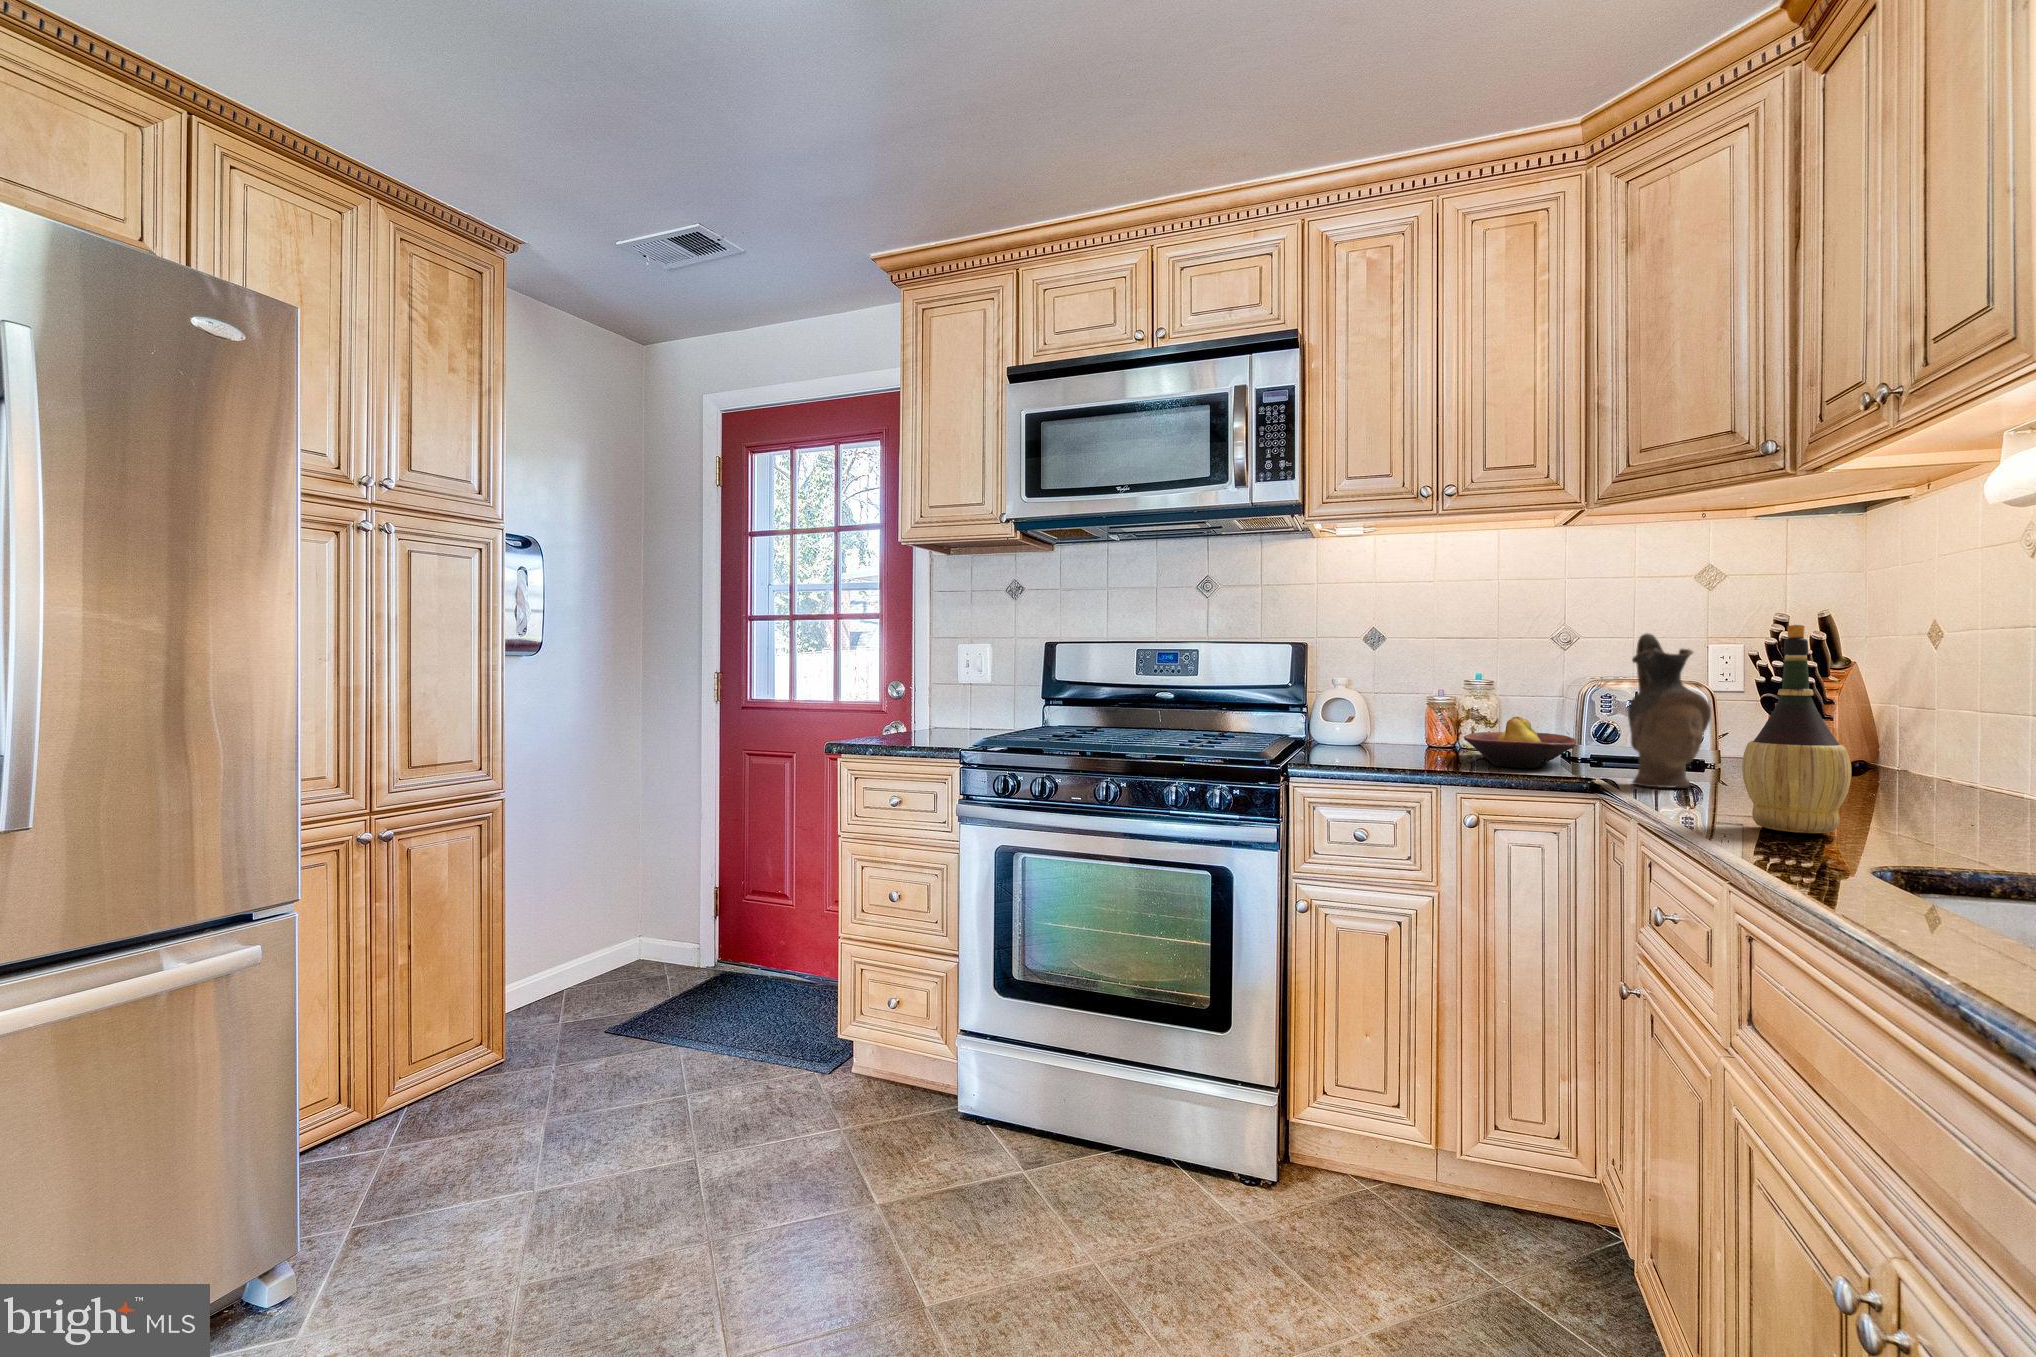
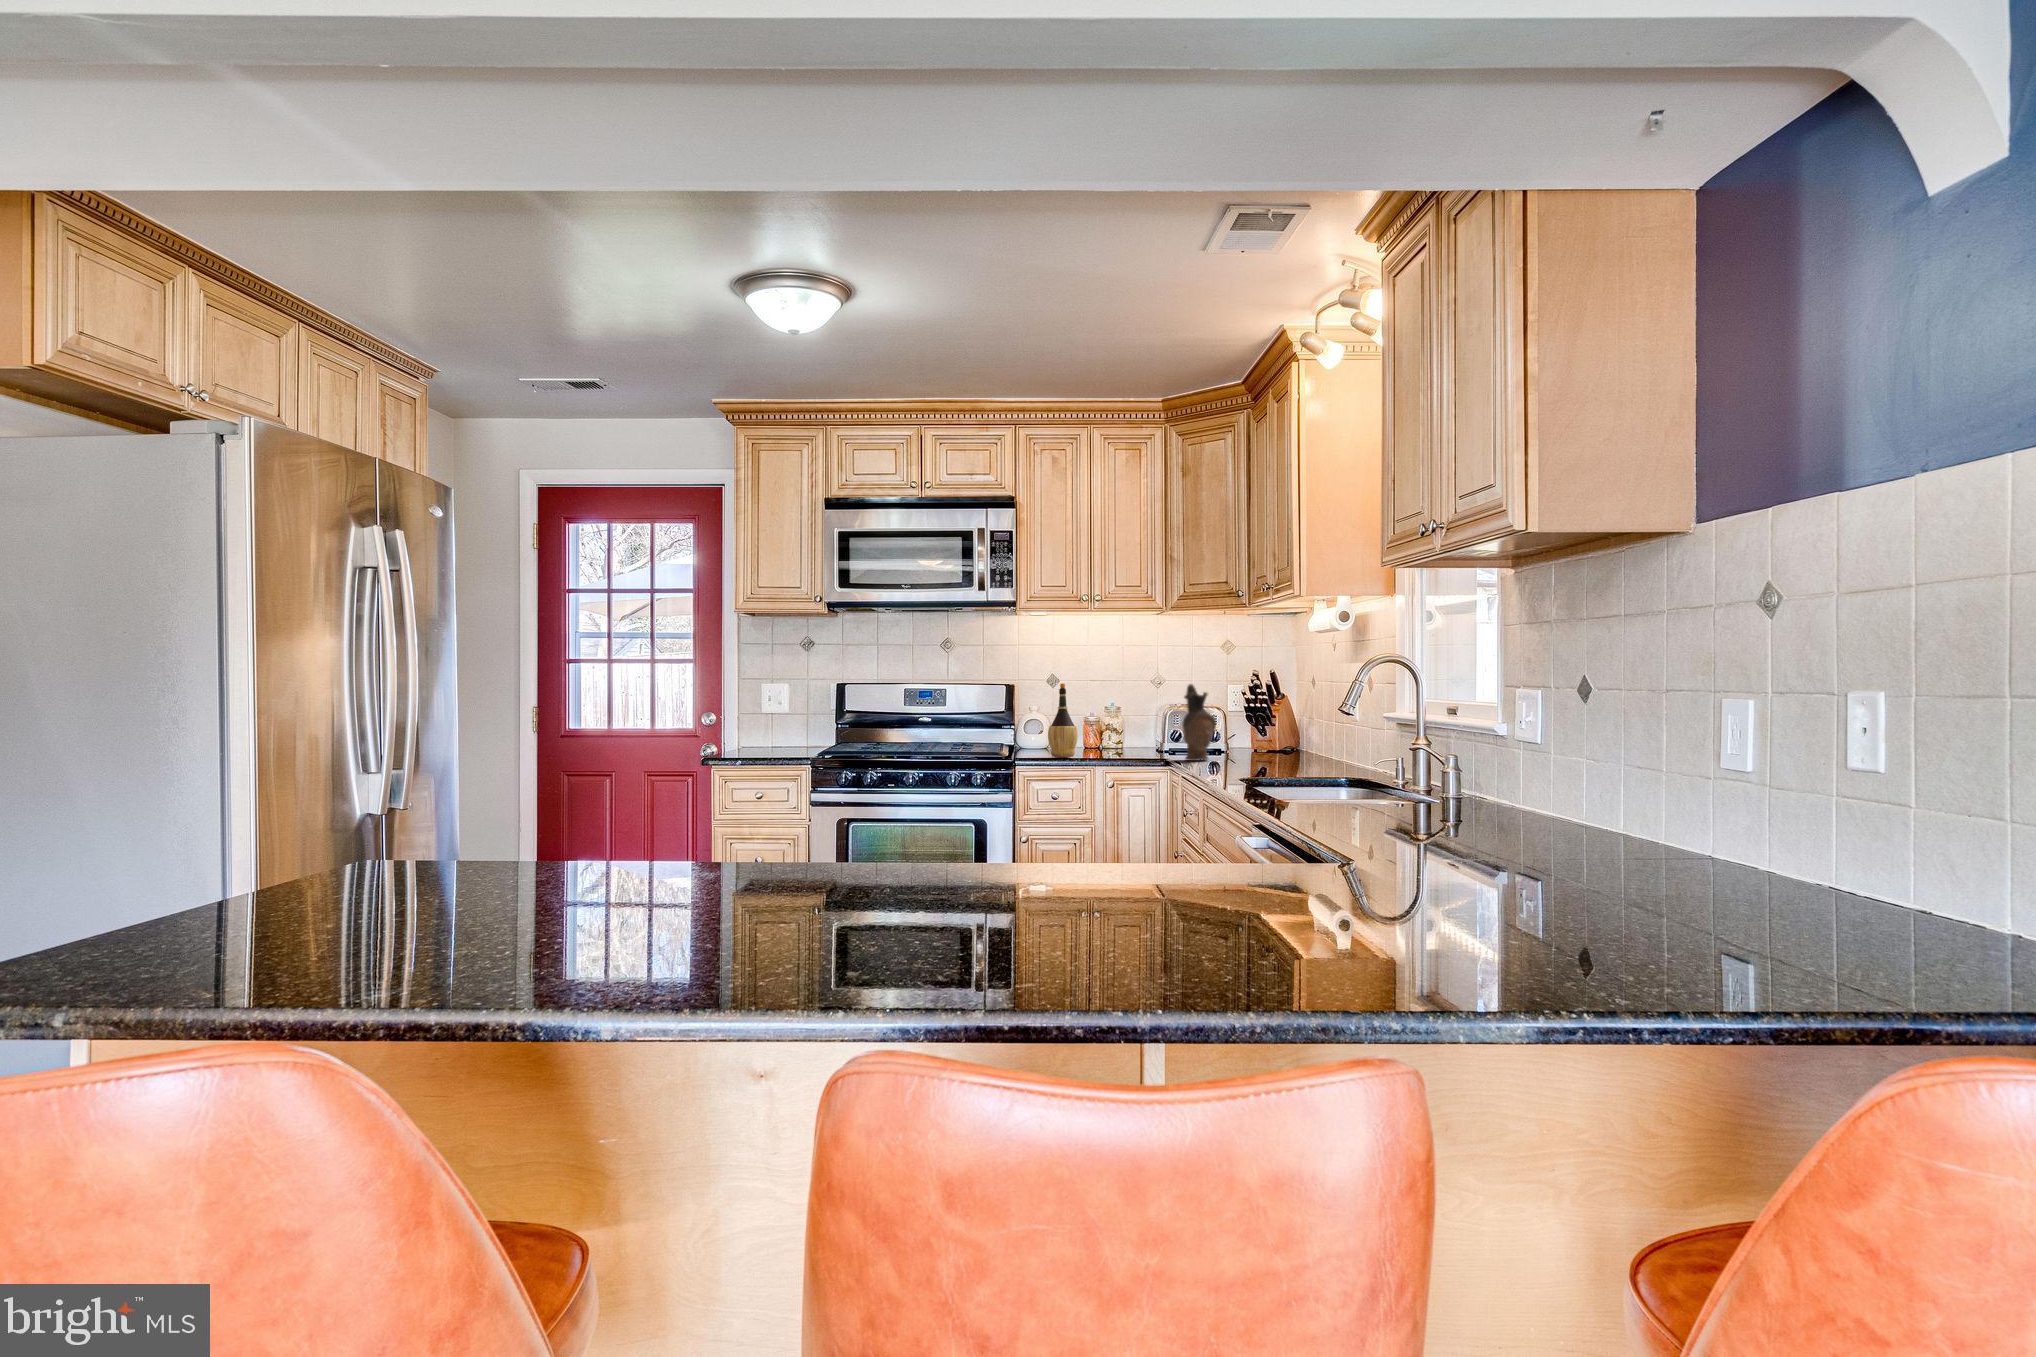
wine bottle: present [1742,625,1851,833] -> present [1048,683,1078,758]
fruit bowl: present [1464,717,1576,768] -> none [1106,728,1162,756]

